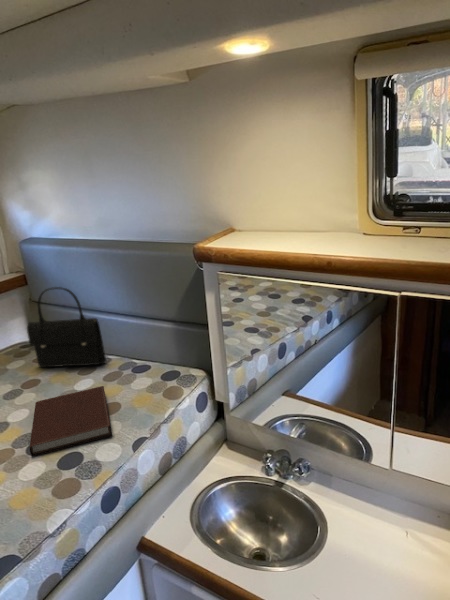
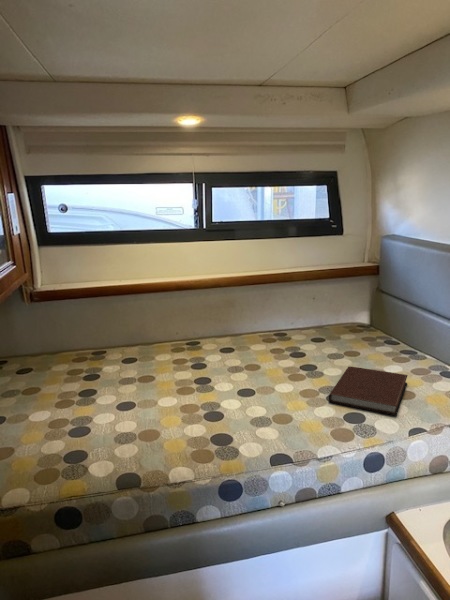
handbag: present [27,287,106,367] -> none [362,280,425,360]

